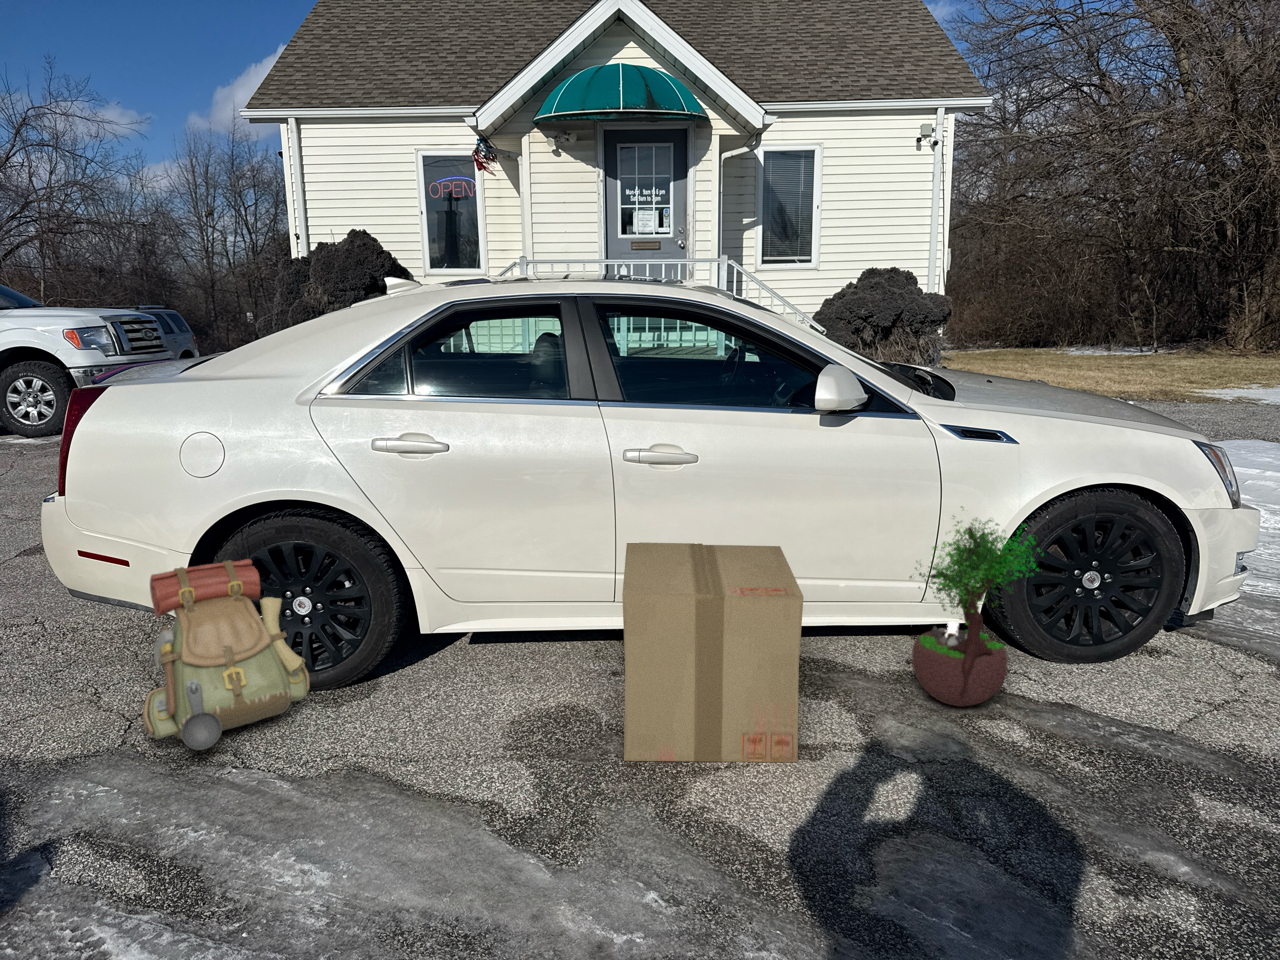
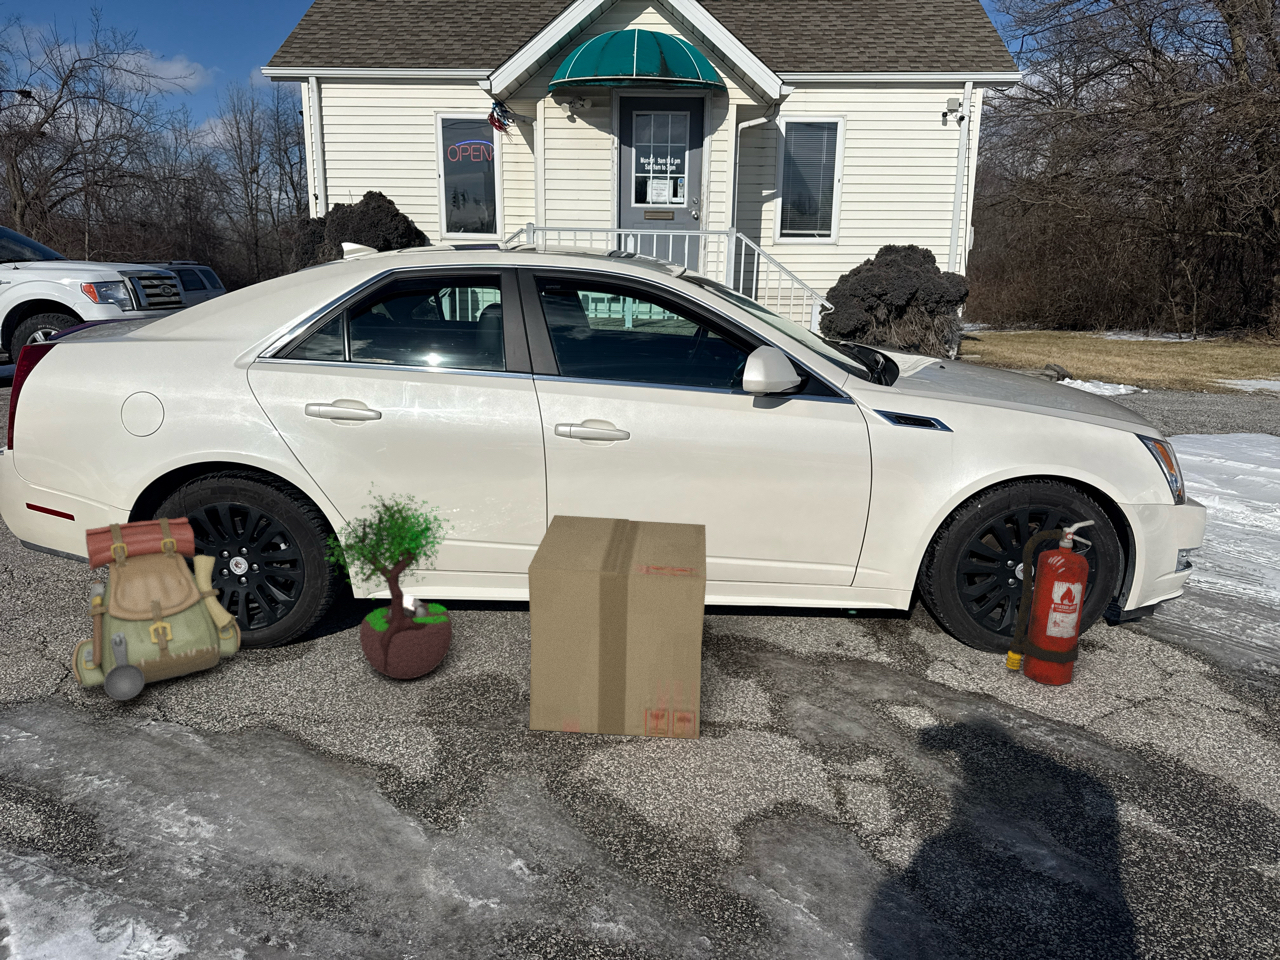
potted tree: present [910,507,1043,706] -> present [325,482,454,679]
fire extinguisher: none [1082,527,1165,694] -> present [1006,520,1094,686]

